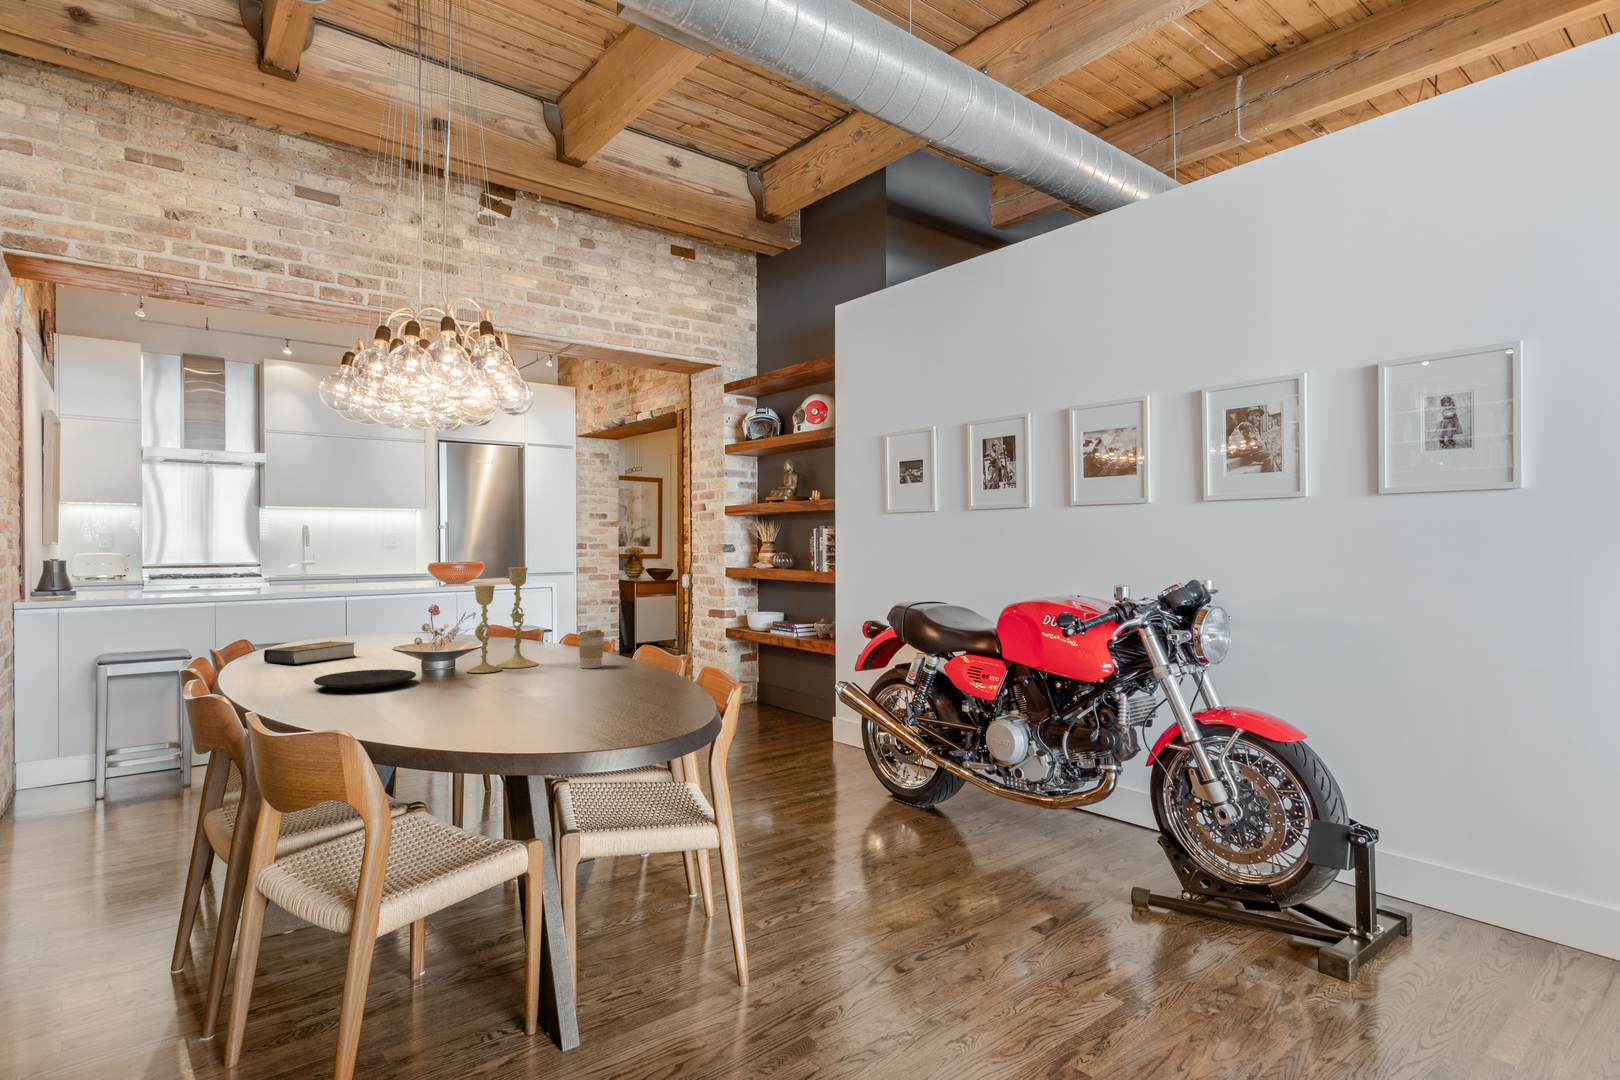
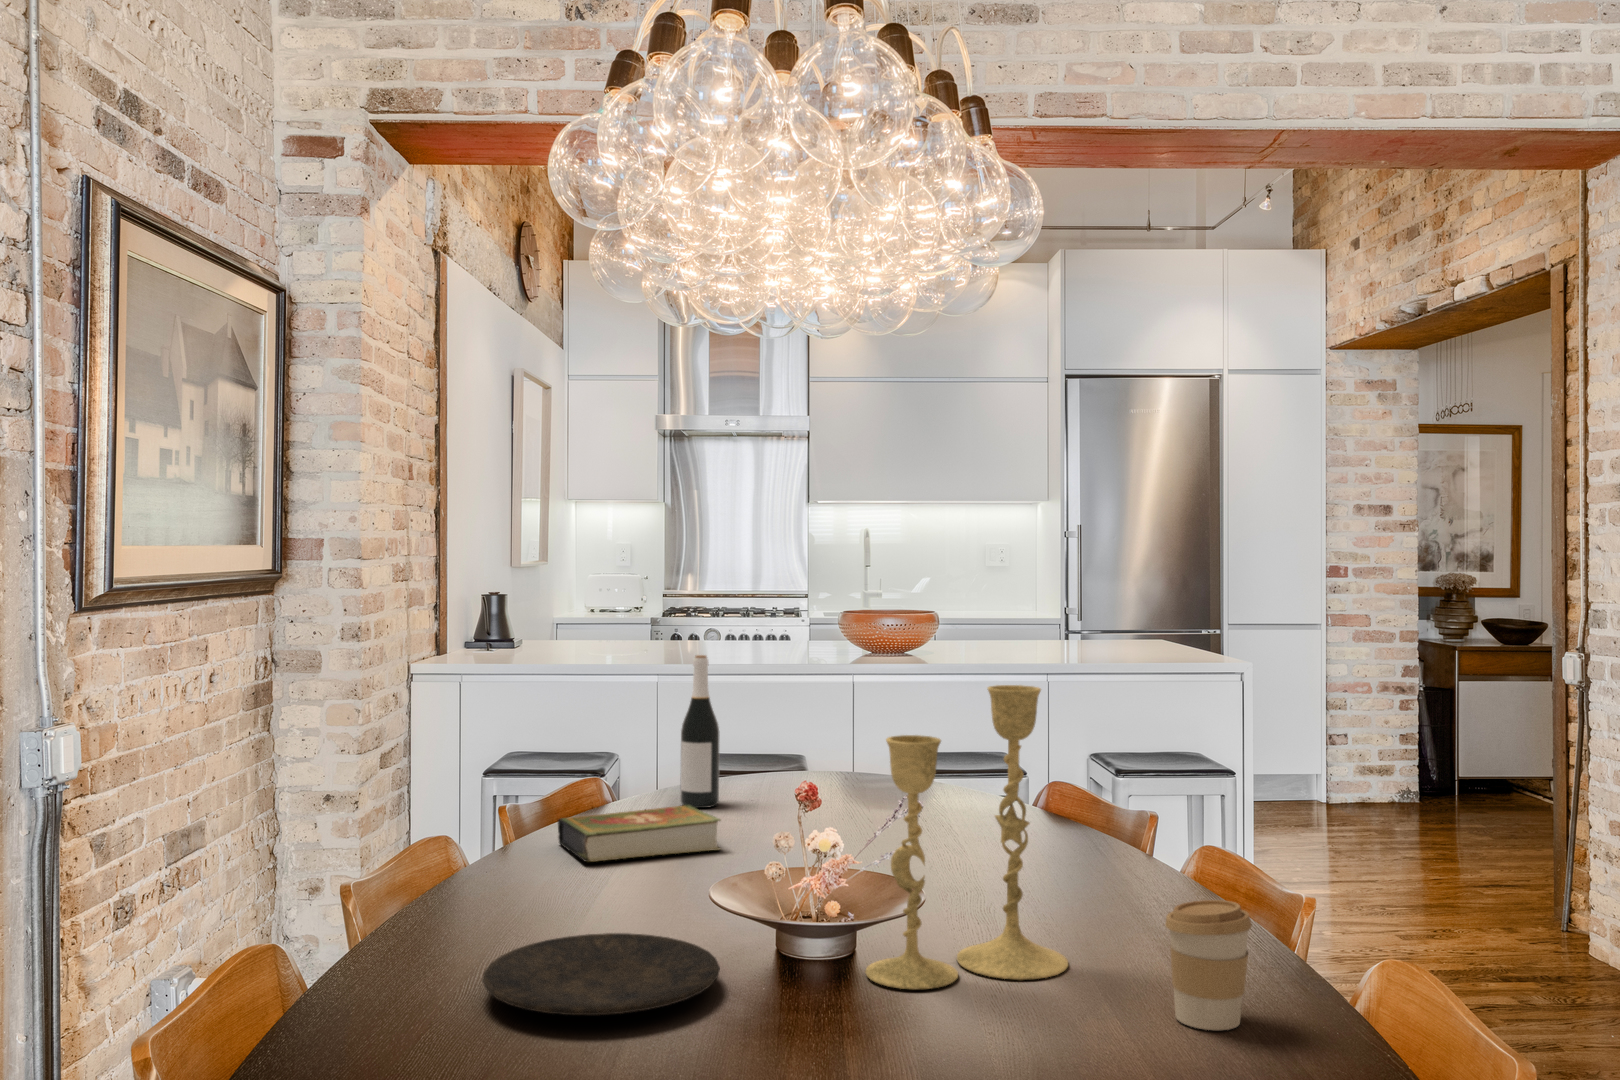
wine bottle: none [308,575,330,648] -> present [680,655,720,808]

